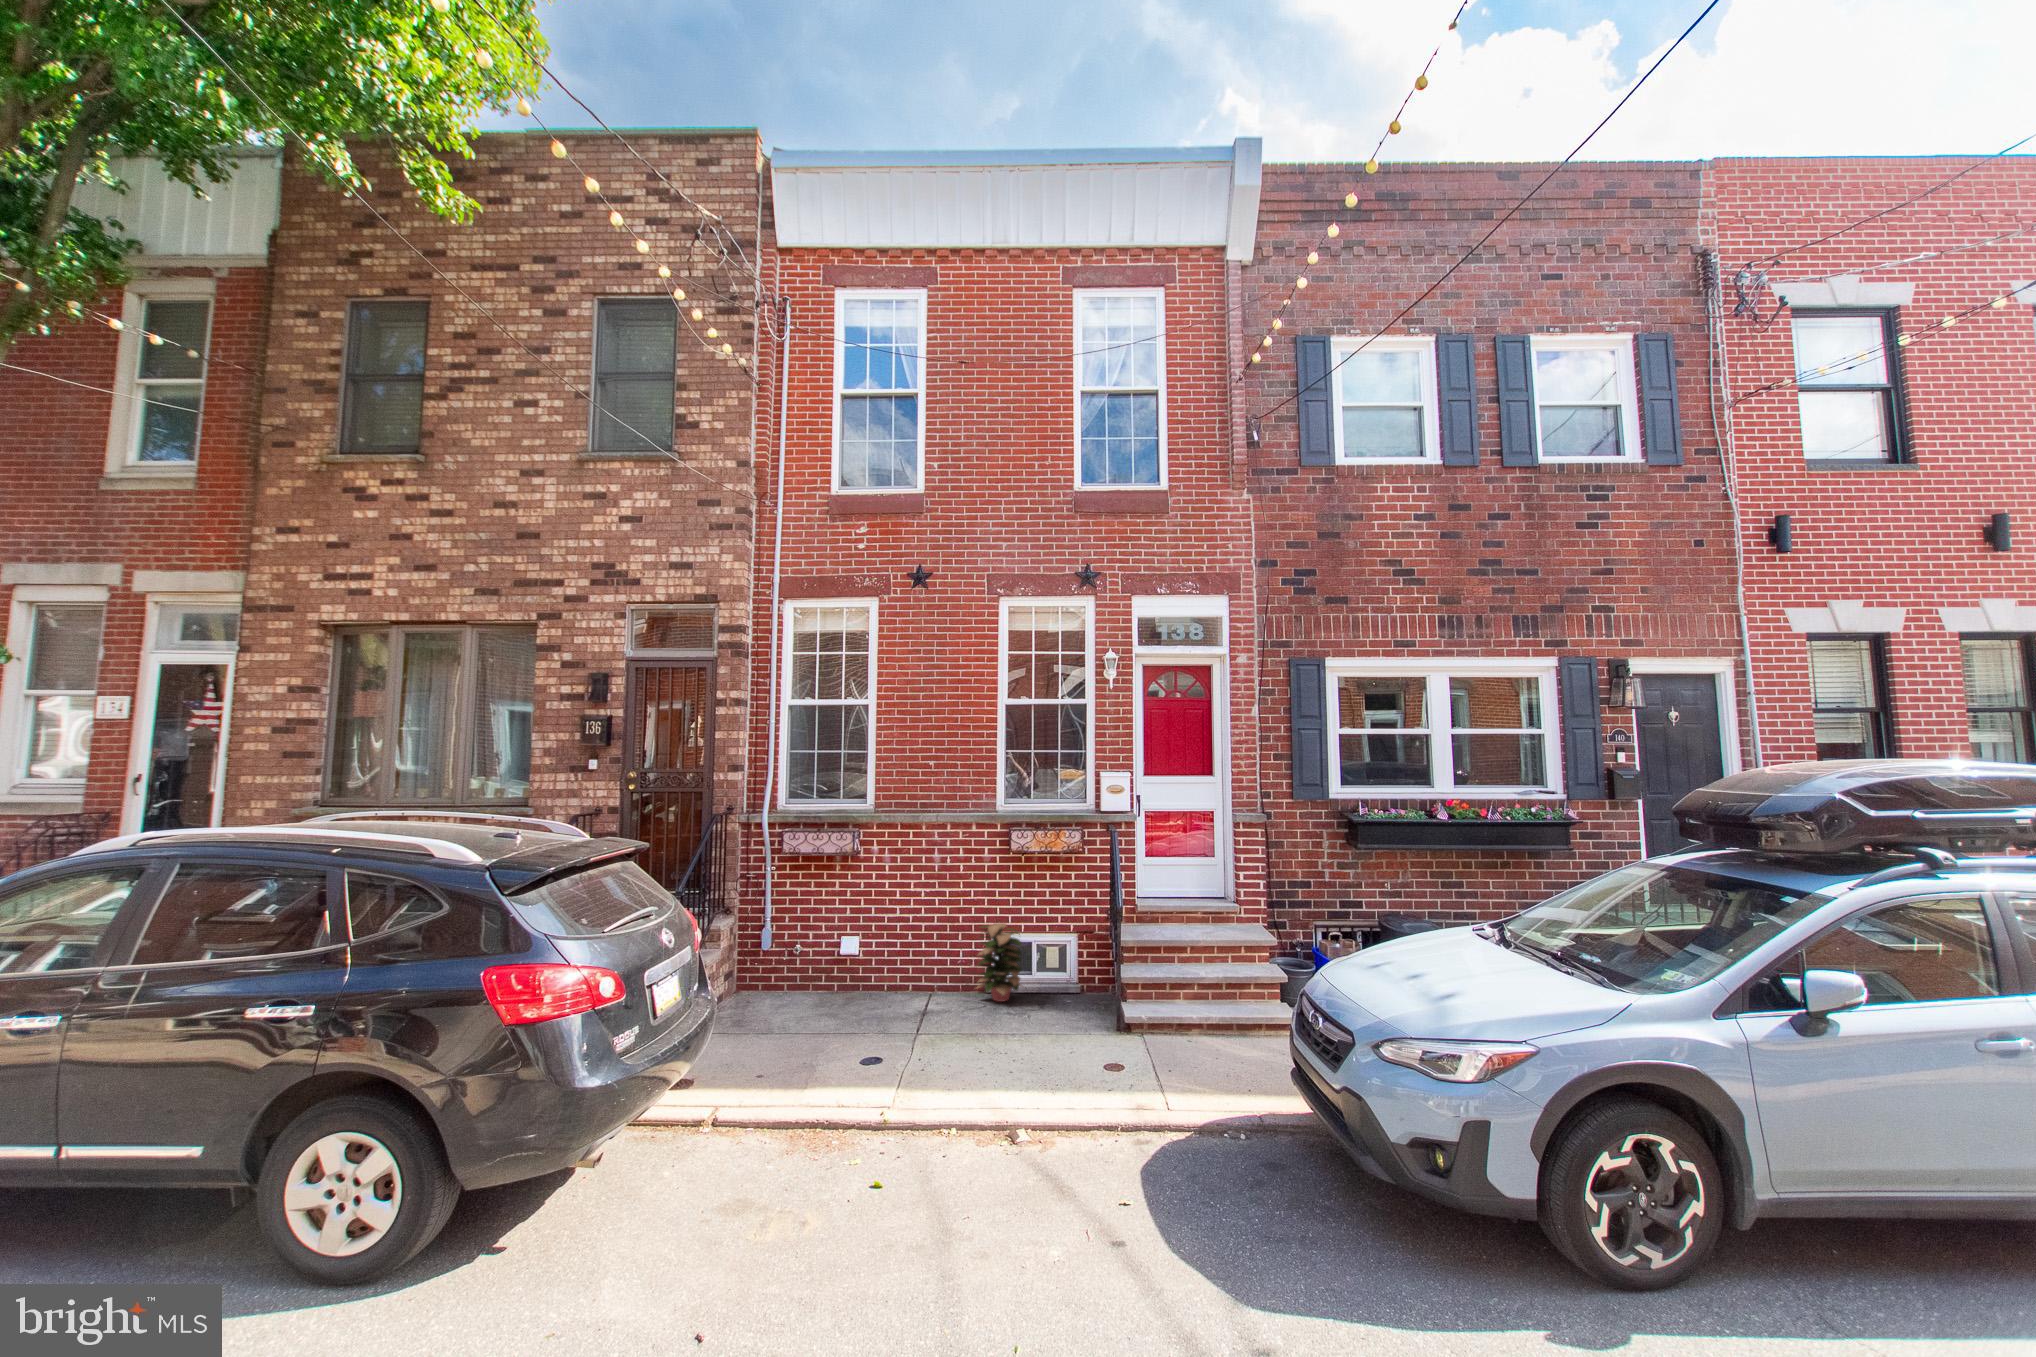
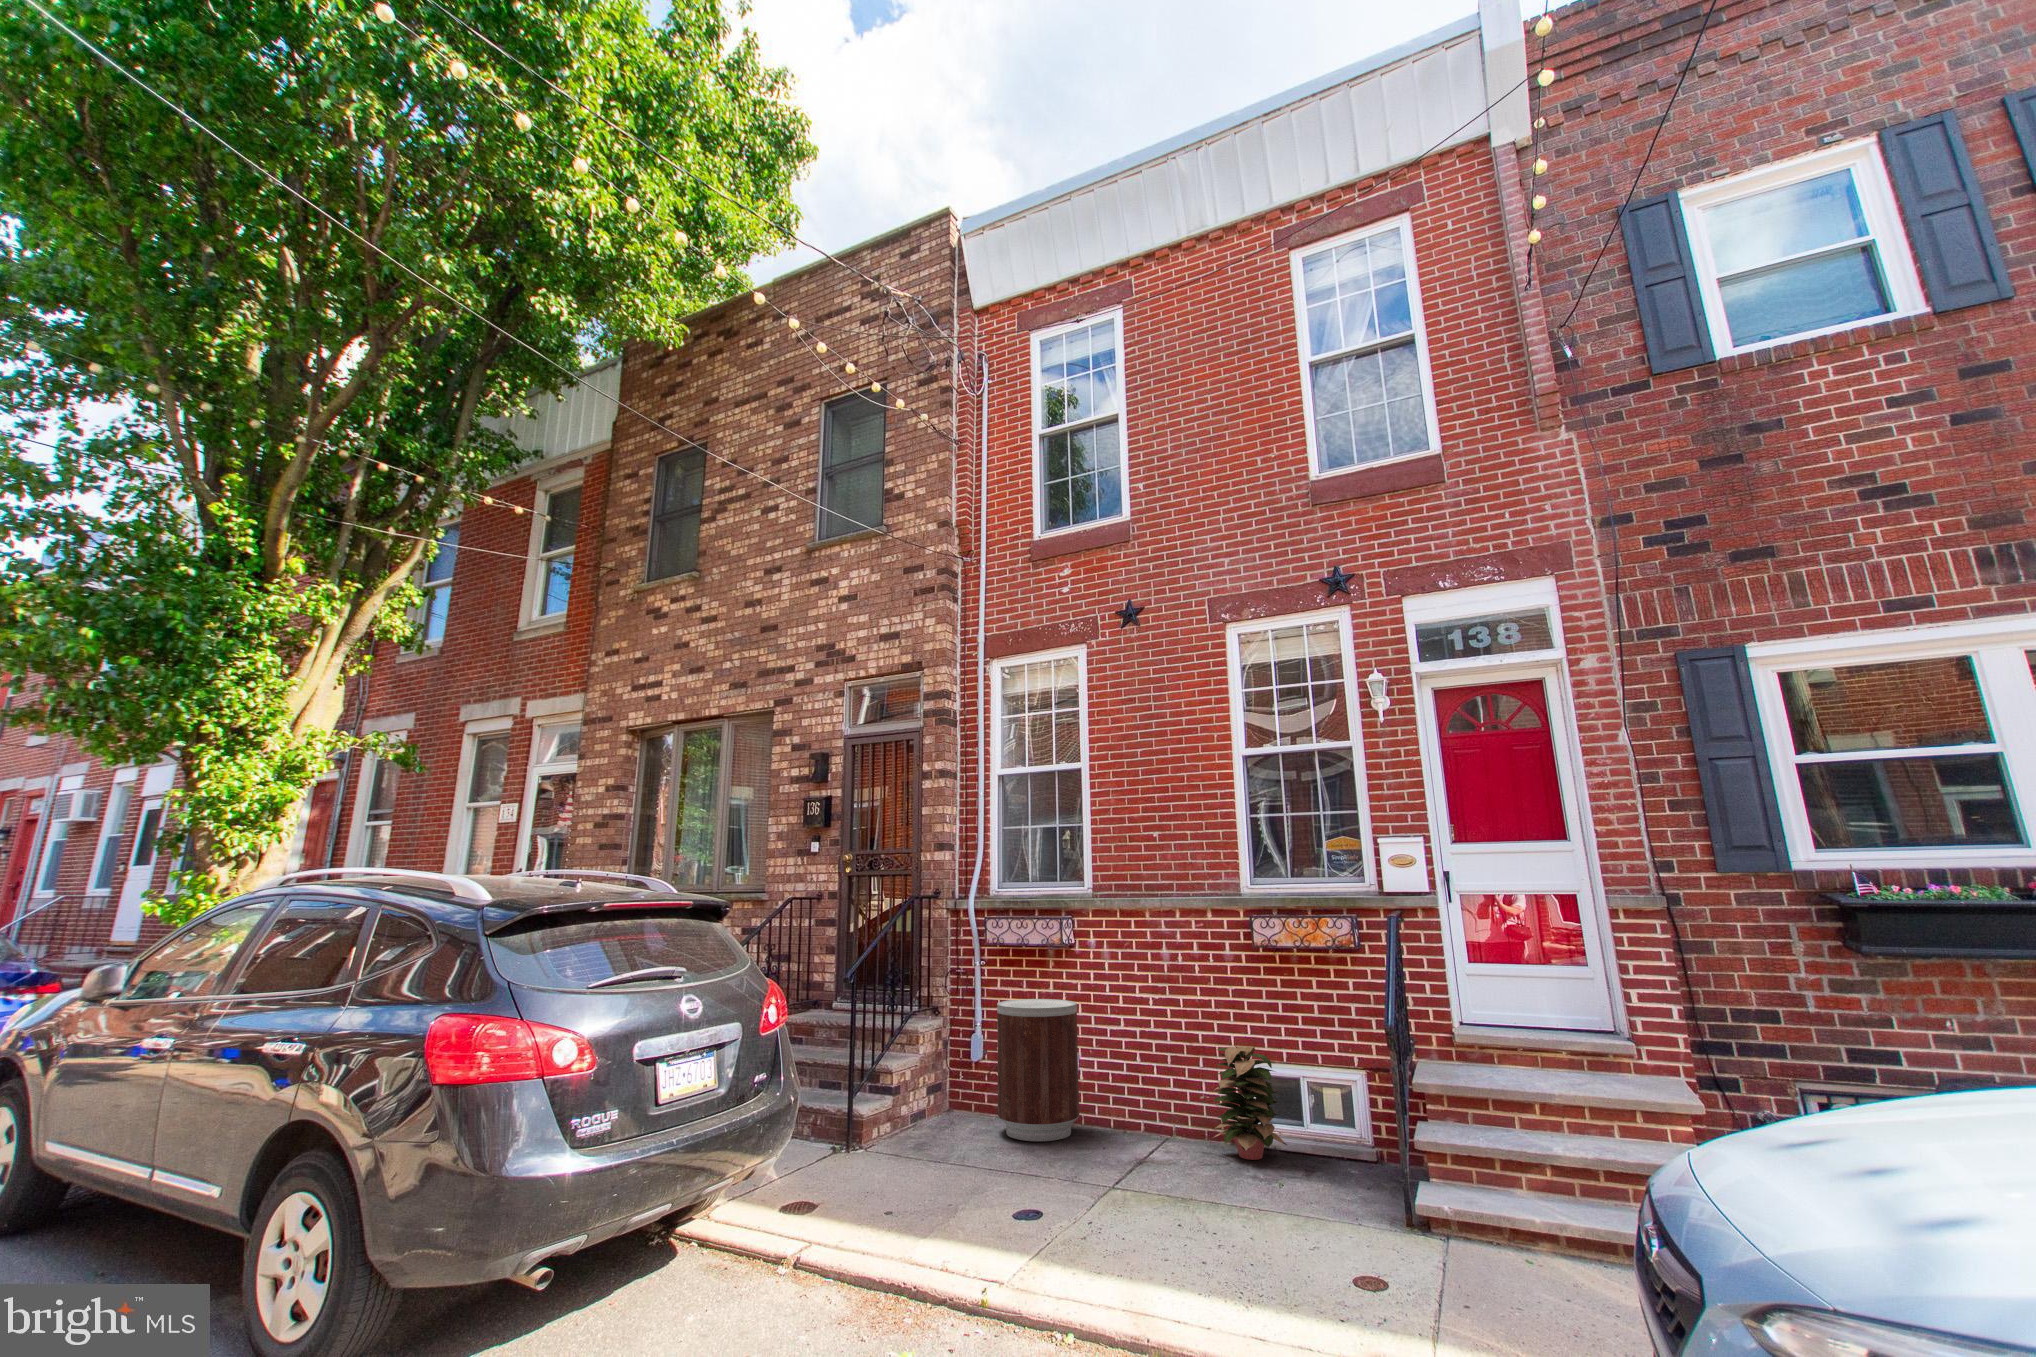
trash can: none [798,895,867,1007] -> present [997,999,1079,1141]

